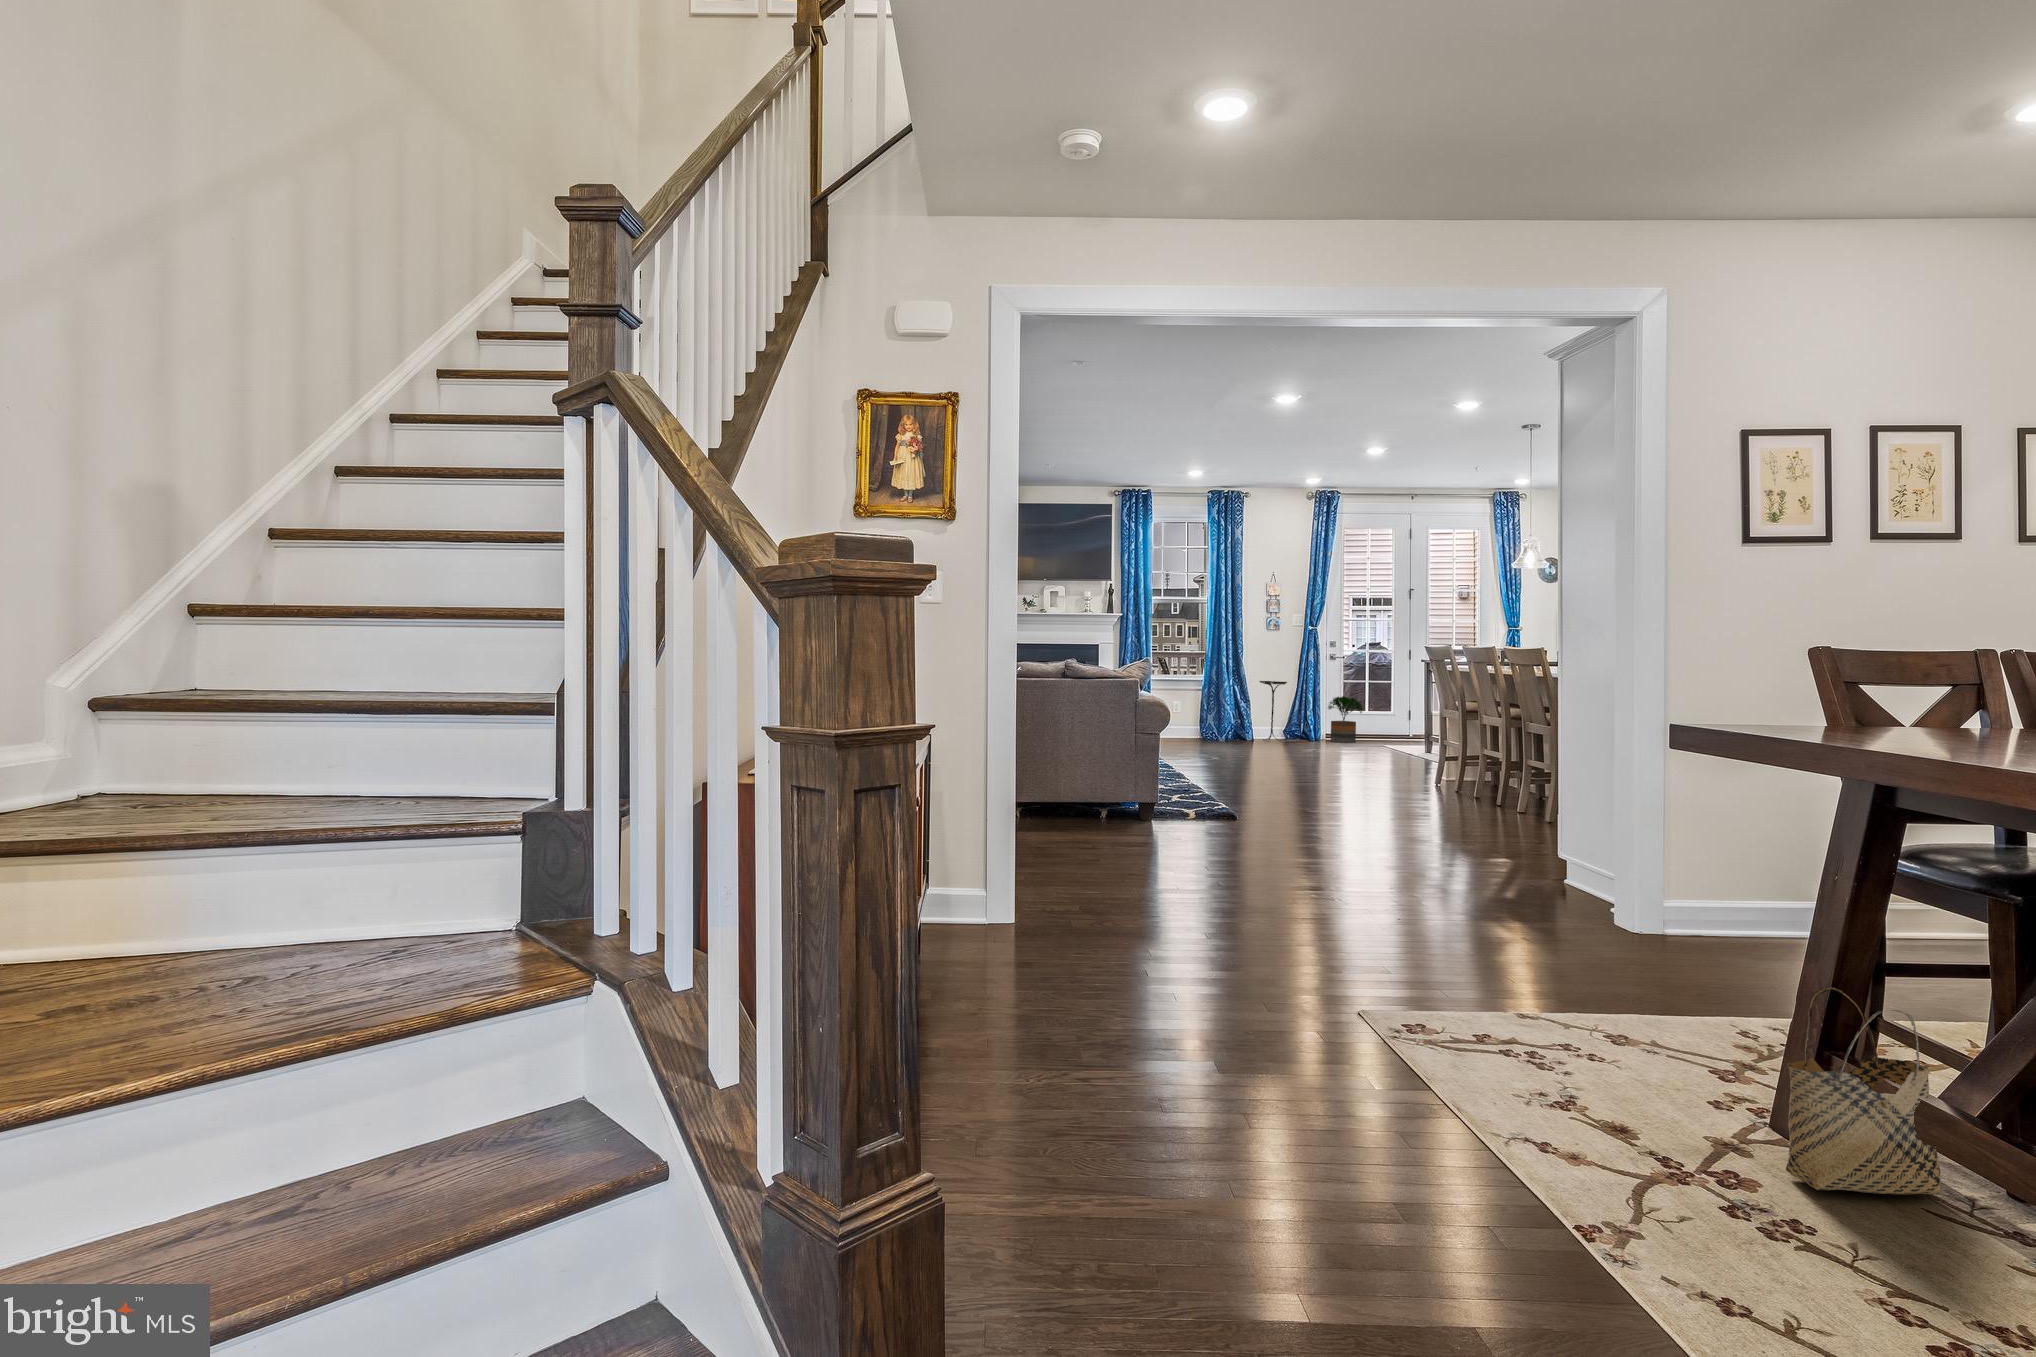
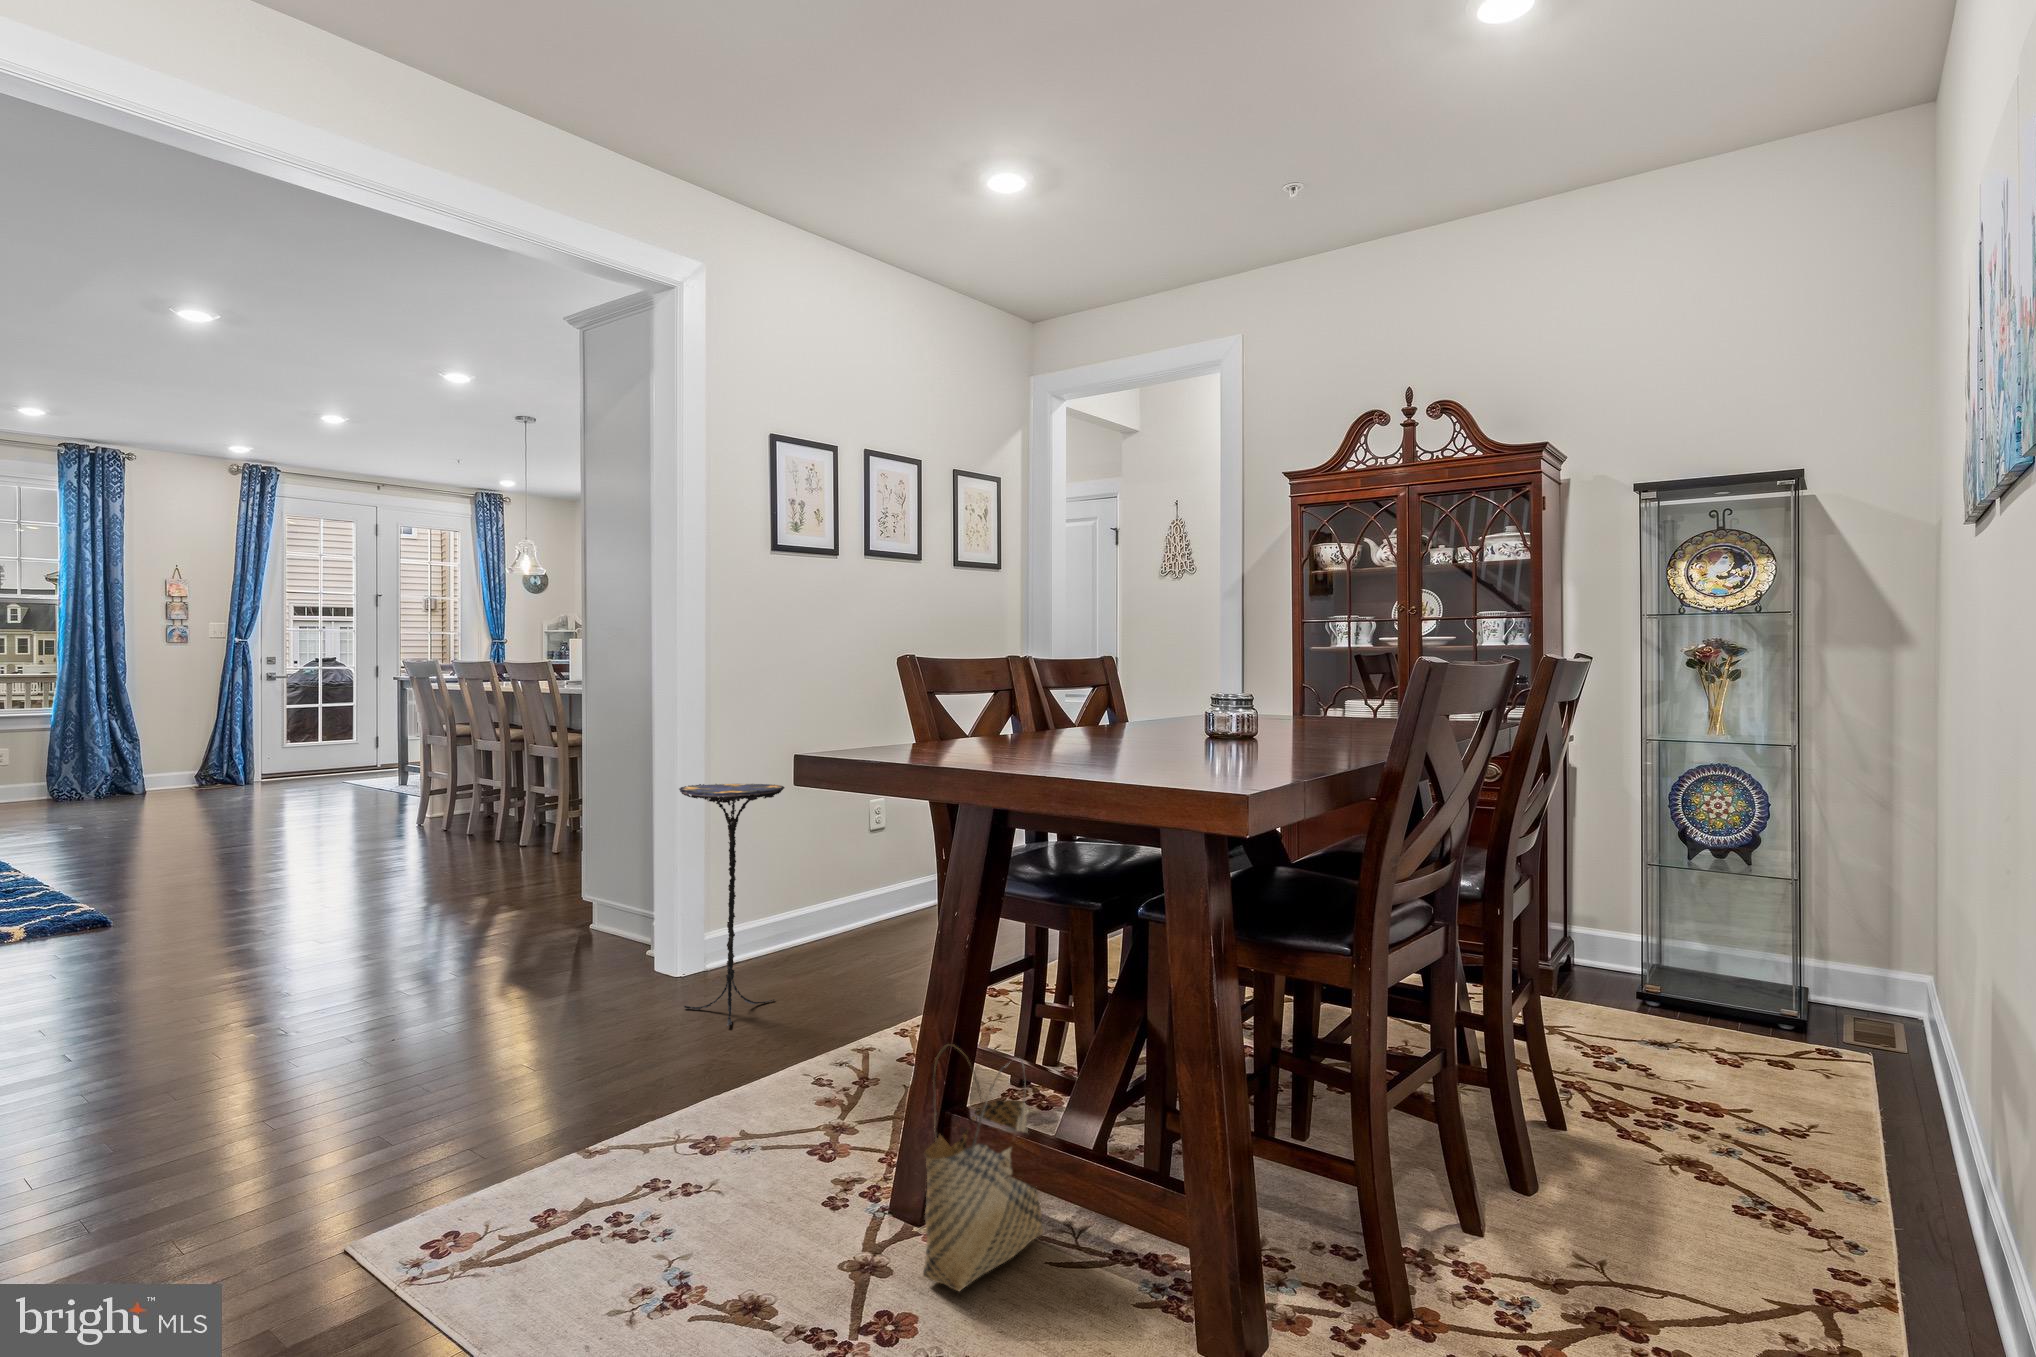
side table: present [1260,681,1287,740] -> present [679,784,784,1025]
potted tree: present [1328,696,1363,743] -> none [264,724,320,783]

